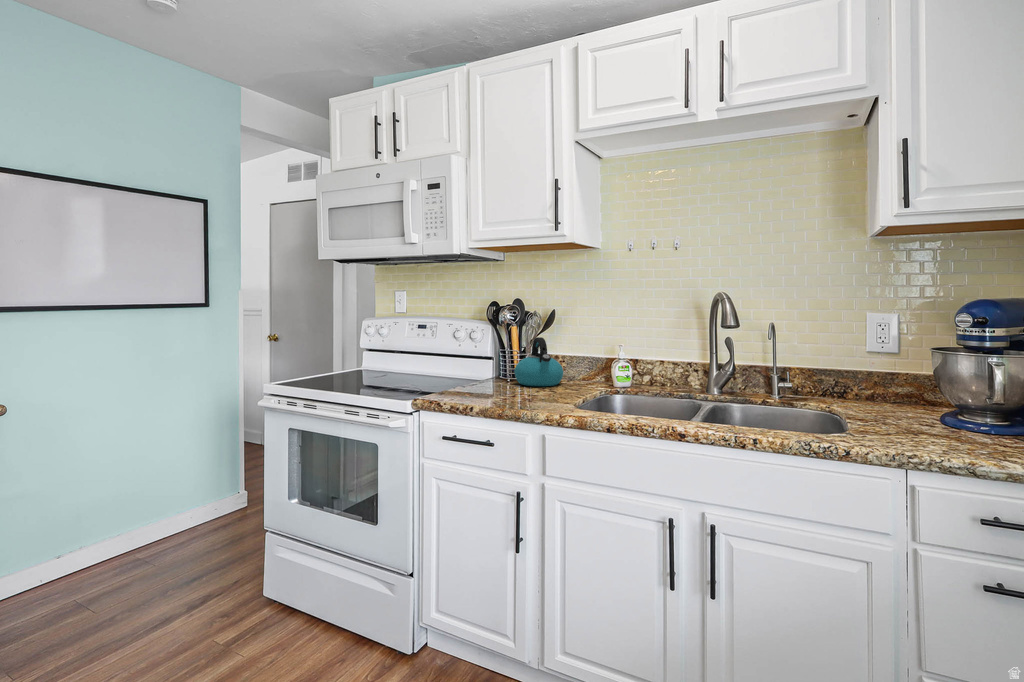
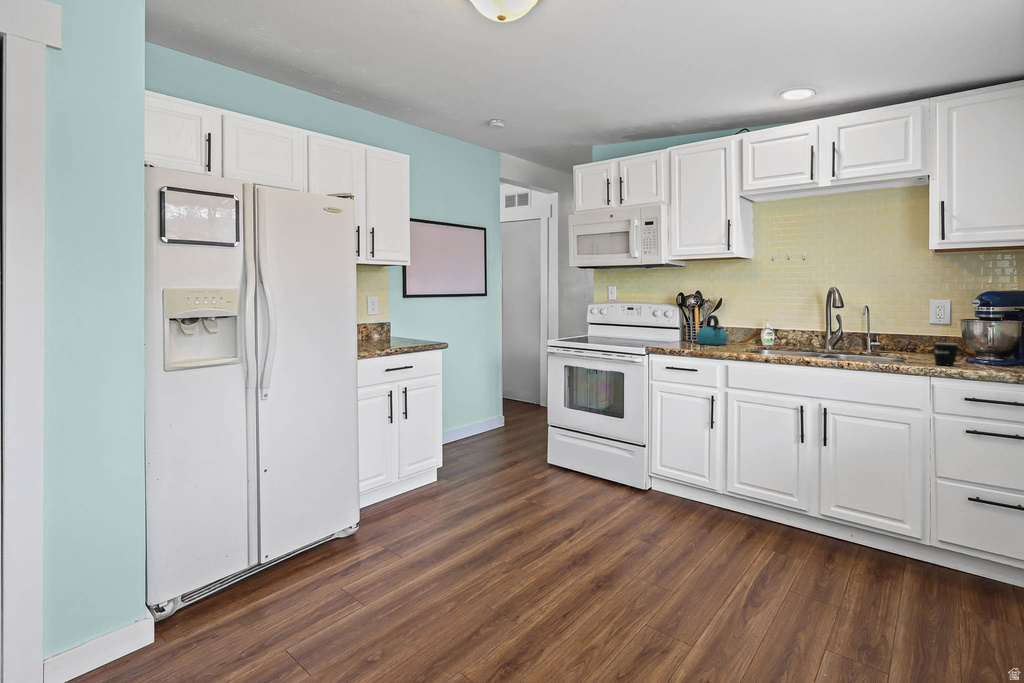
mug: none [908,398,969,445] -> present [934,343,964,365]

